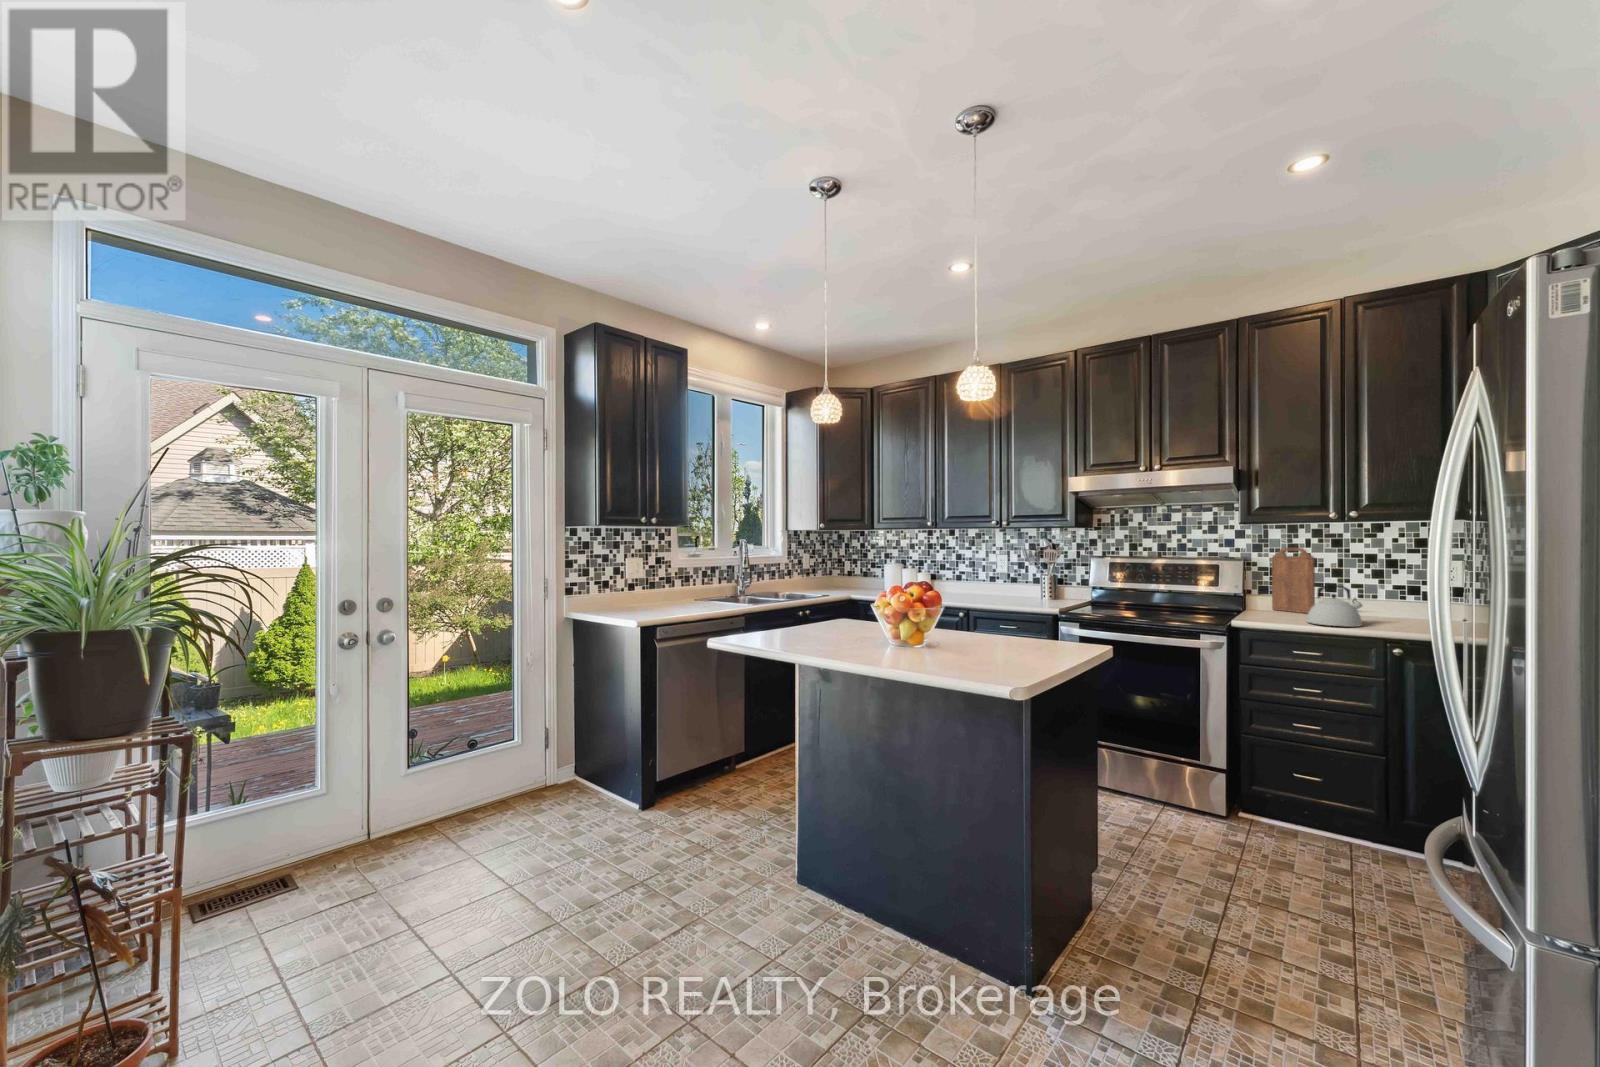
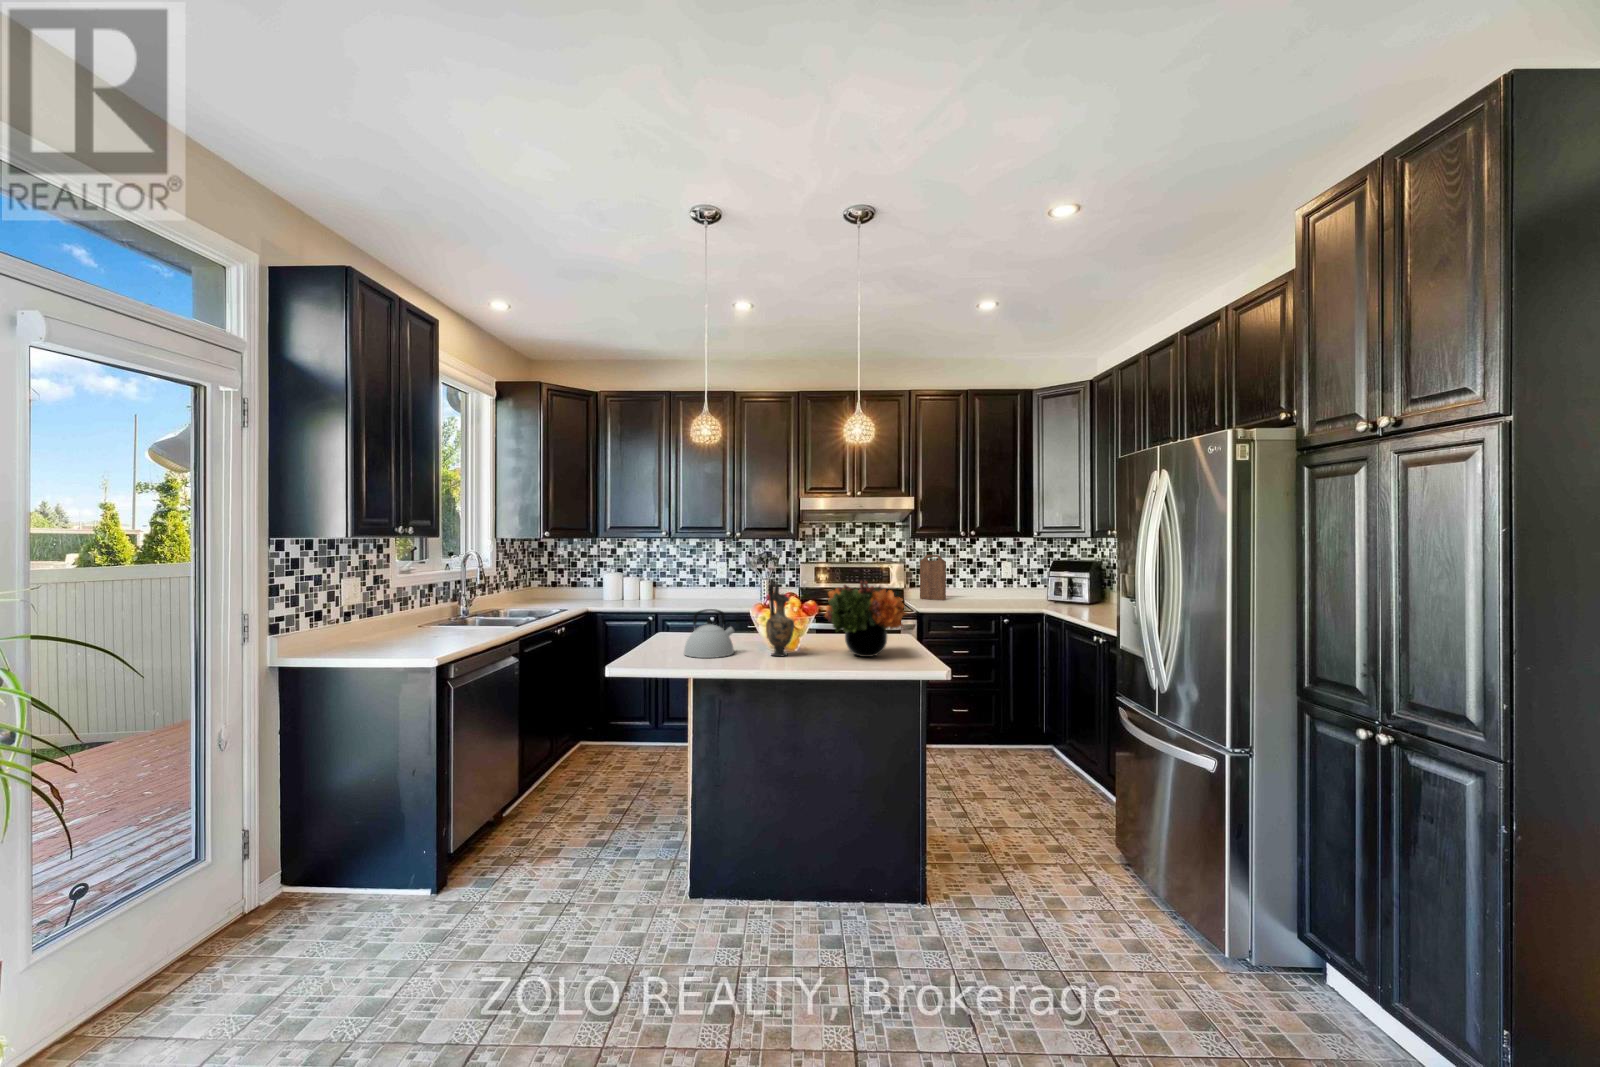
vase: none [865,567,897,652] -> present [766,583,794,656]
flower arrangement: none [913,568,1028,665] -> present [825,581,906,657]
kettle: present [1307,585,1363,627] -> present [684,609,735,658]

